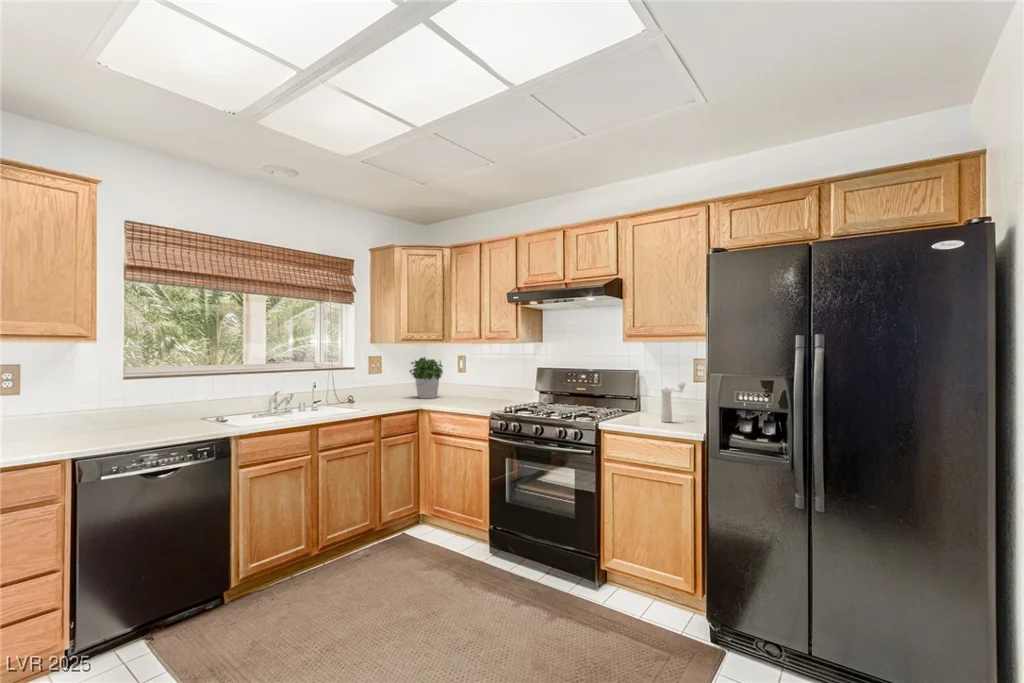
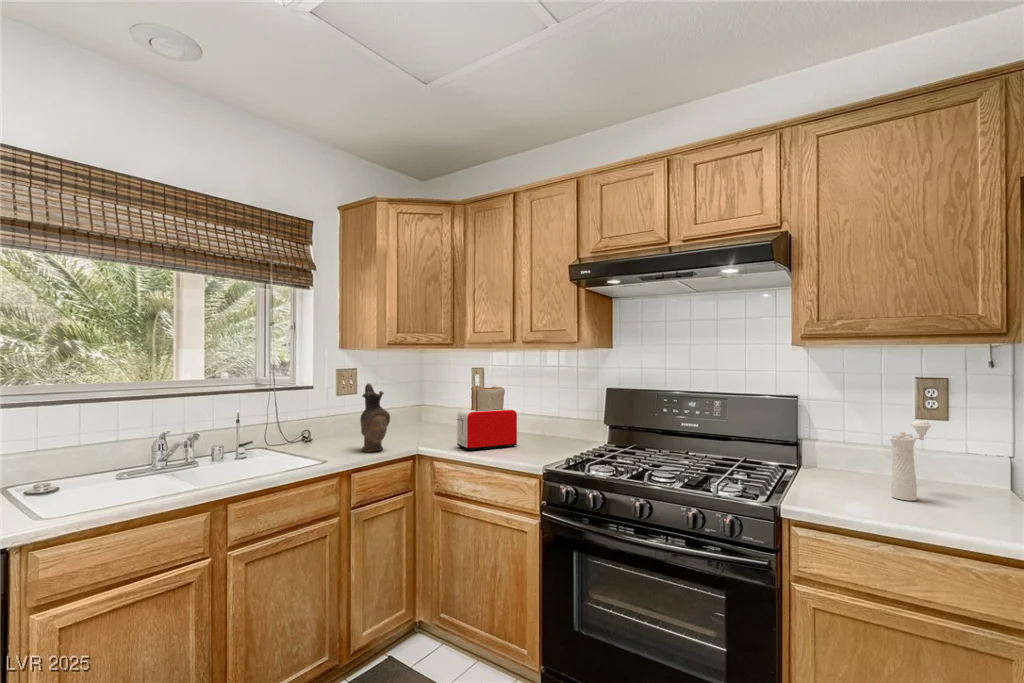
potted plant: present [410,357,443,399] -> none [398,370,449,433]
ceramic pitcher: none [386,365,404,406] -> present [360,384,390,452]
toaster: none [445,367,482,406] -> present [457,387,517,451]

